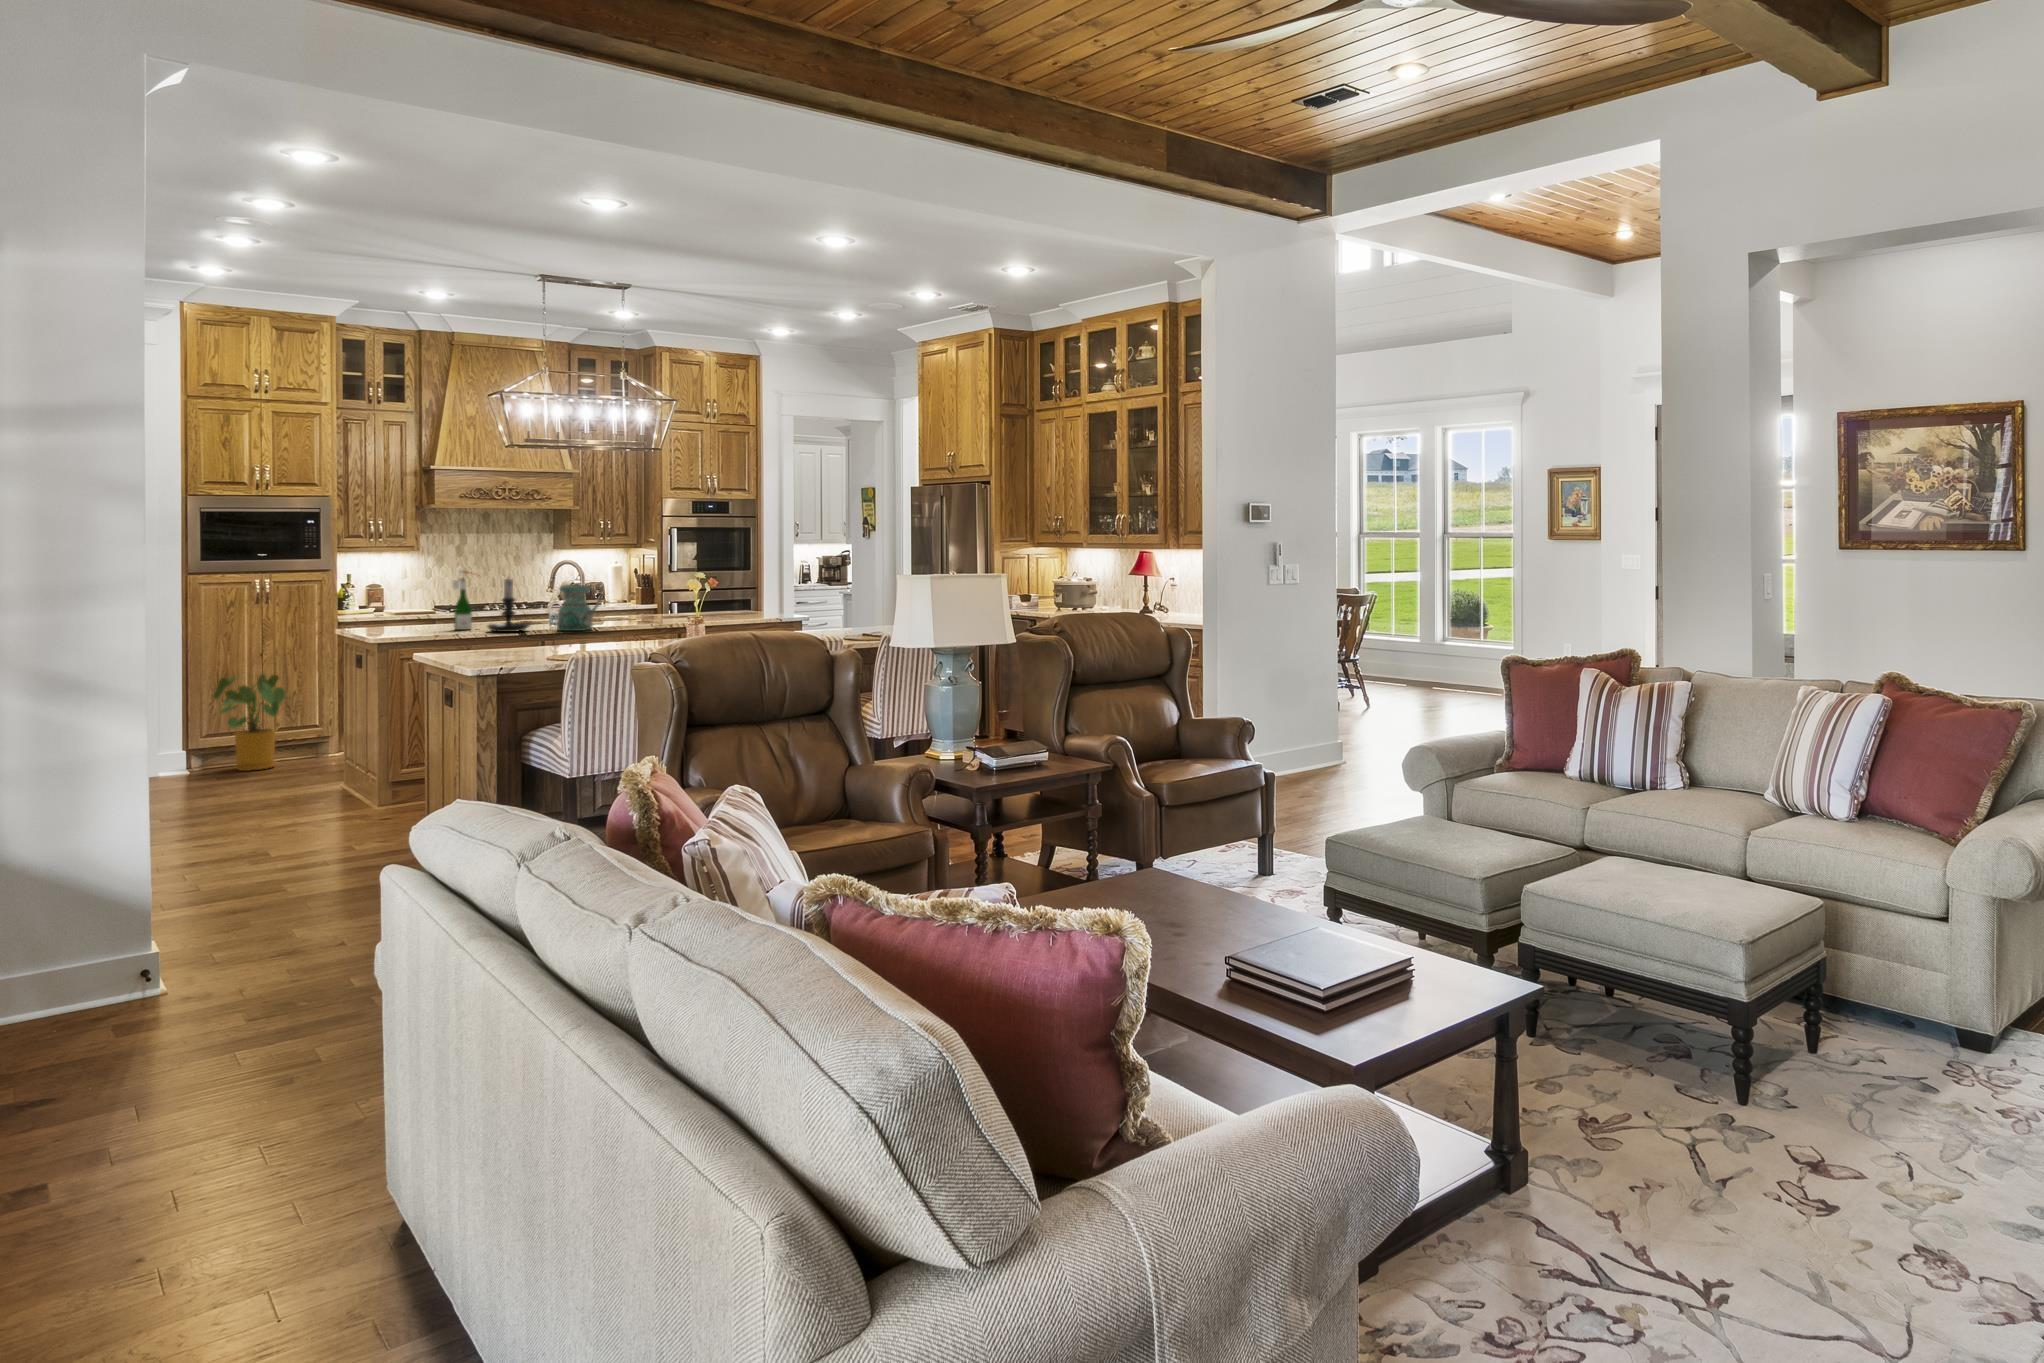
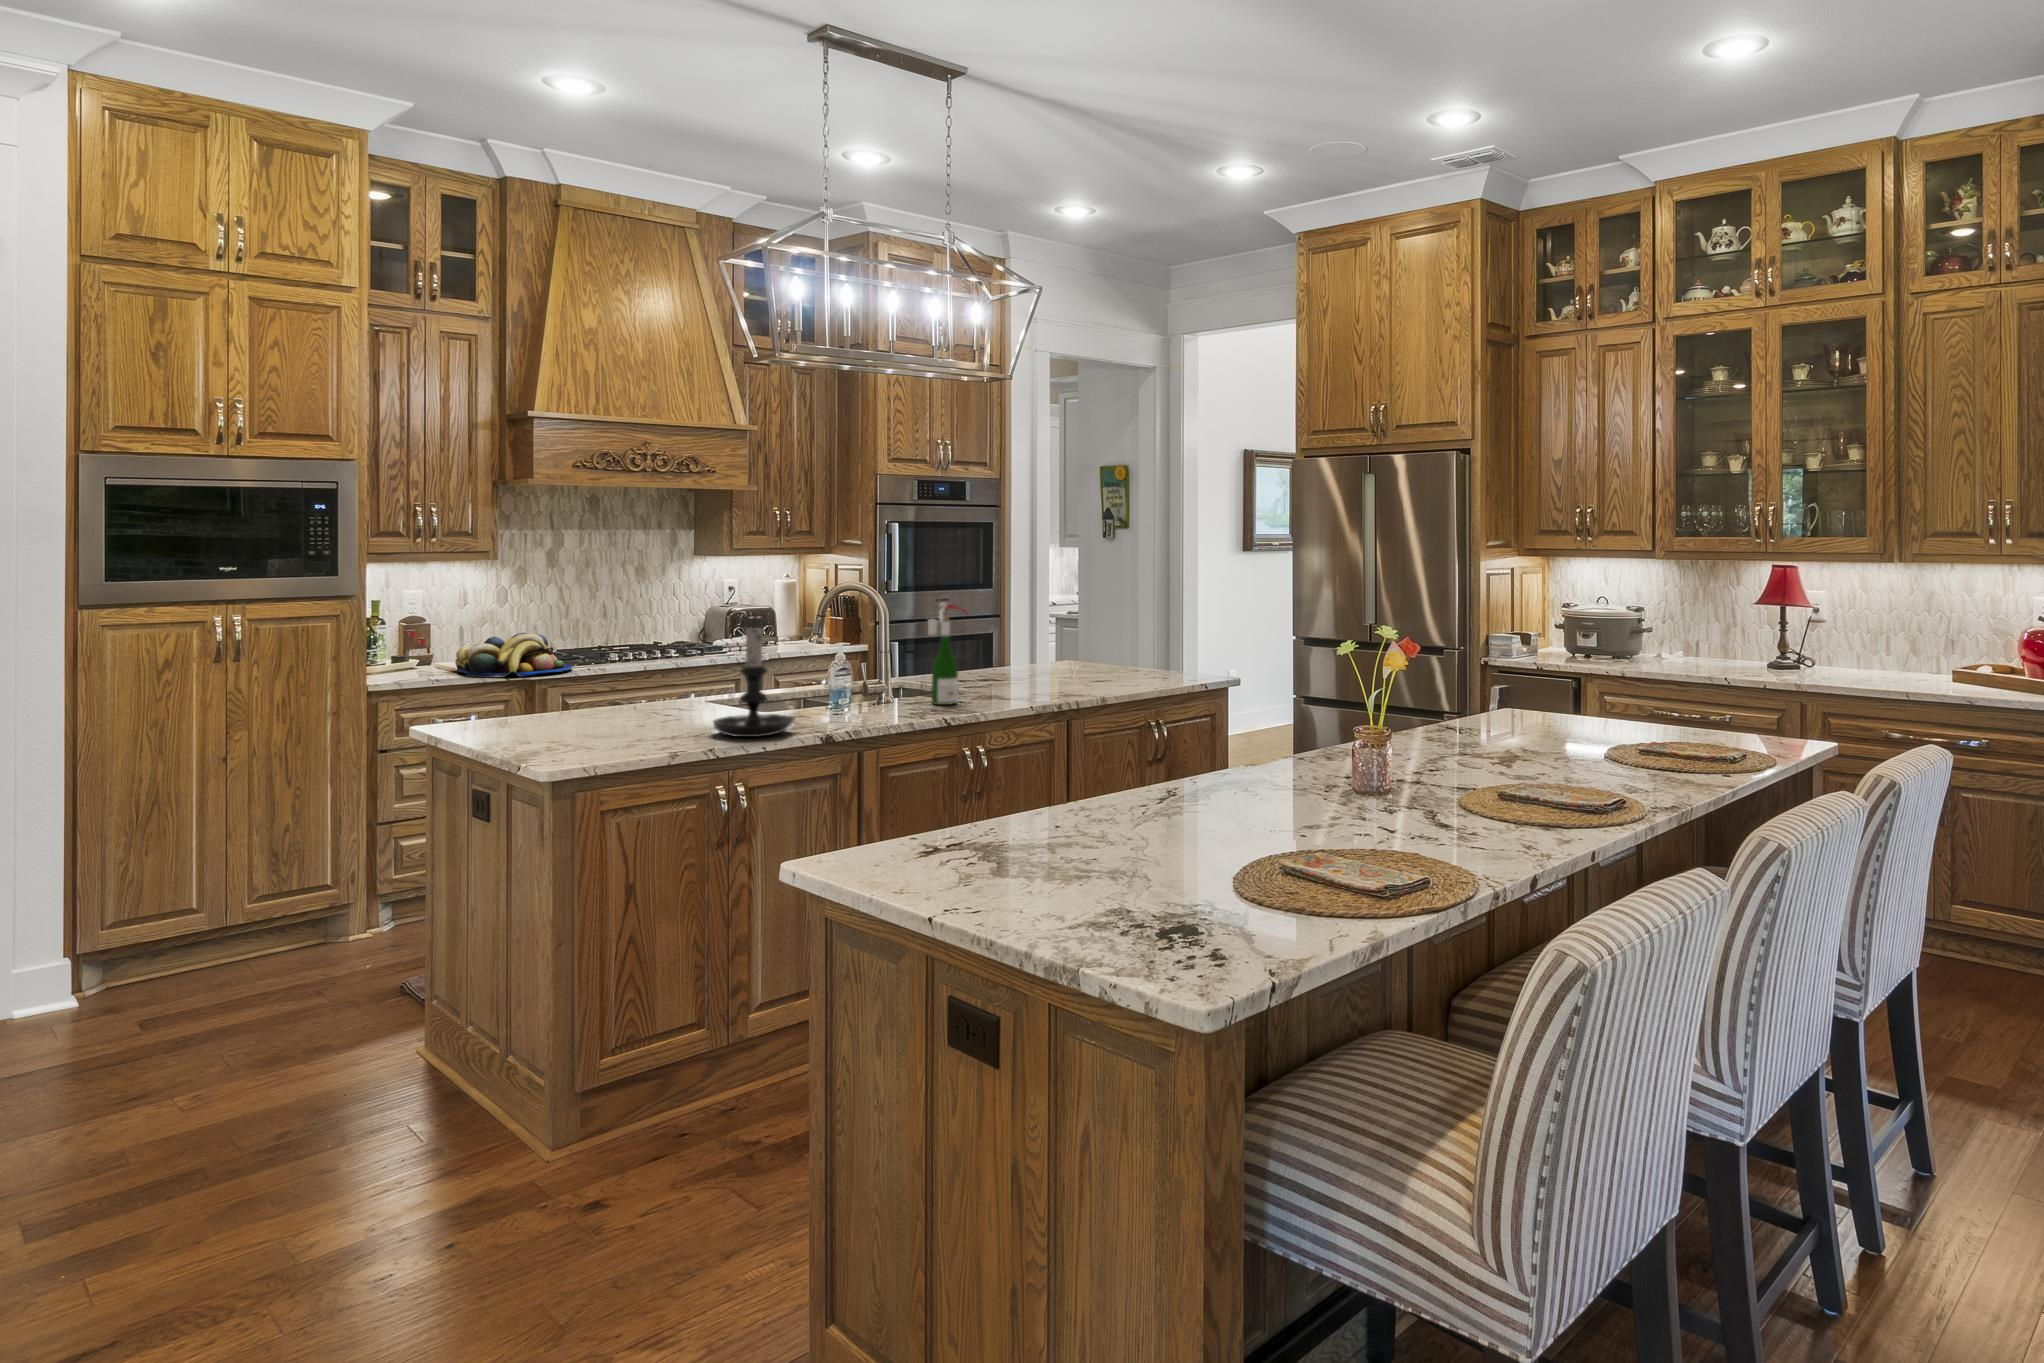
wine bottle: present [453,570,476,630] -> present [928,602,967,705]
ceramic pitcher: present [557,583,603,631] -> none [840,635,917,732]
fruit bowl: none [387,592,454,614] -> present [455,633,573,677]
house plant: present [214,674,293,771] -> none [128,798,299,1005]

